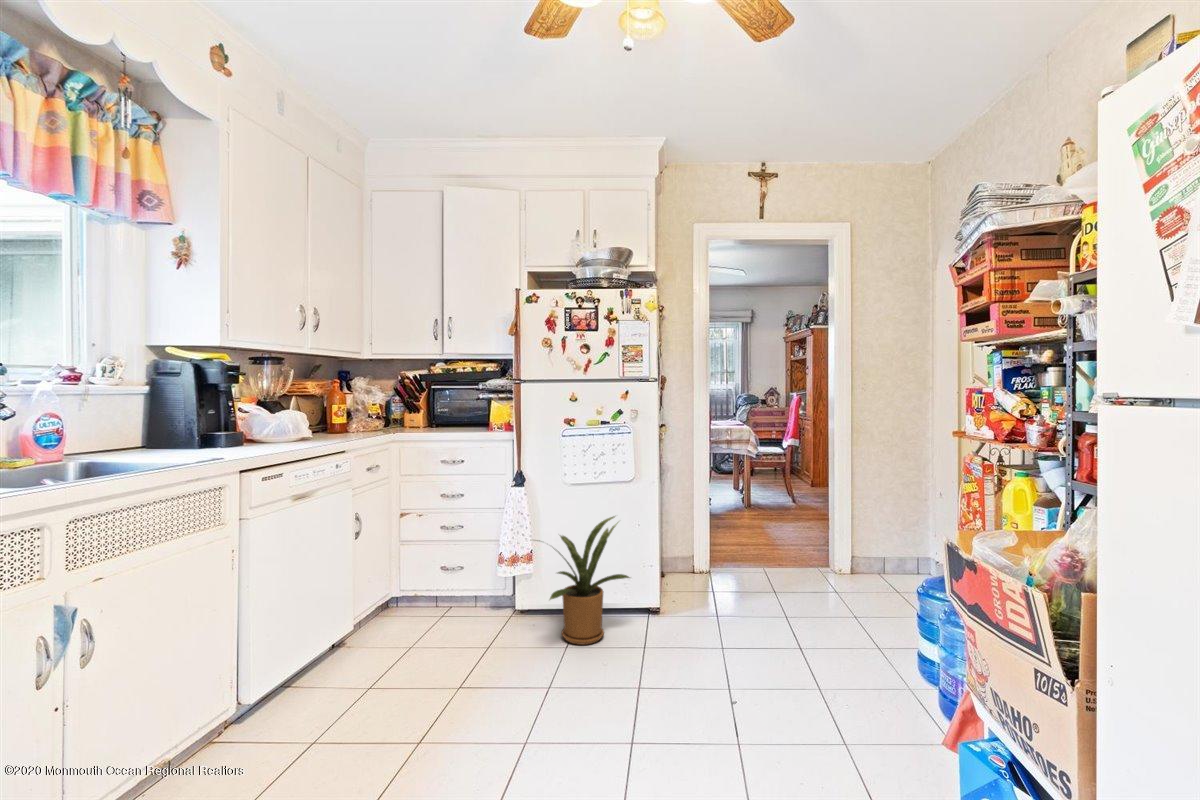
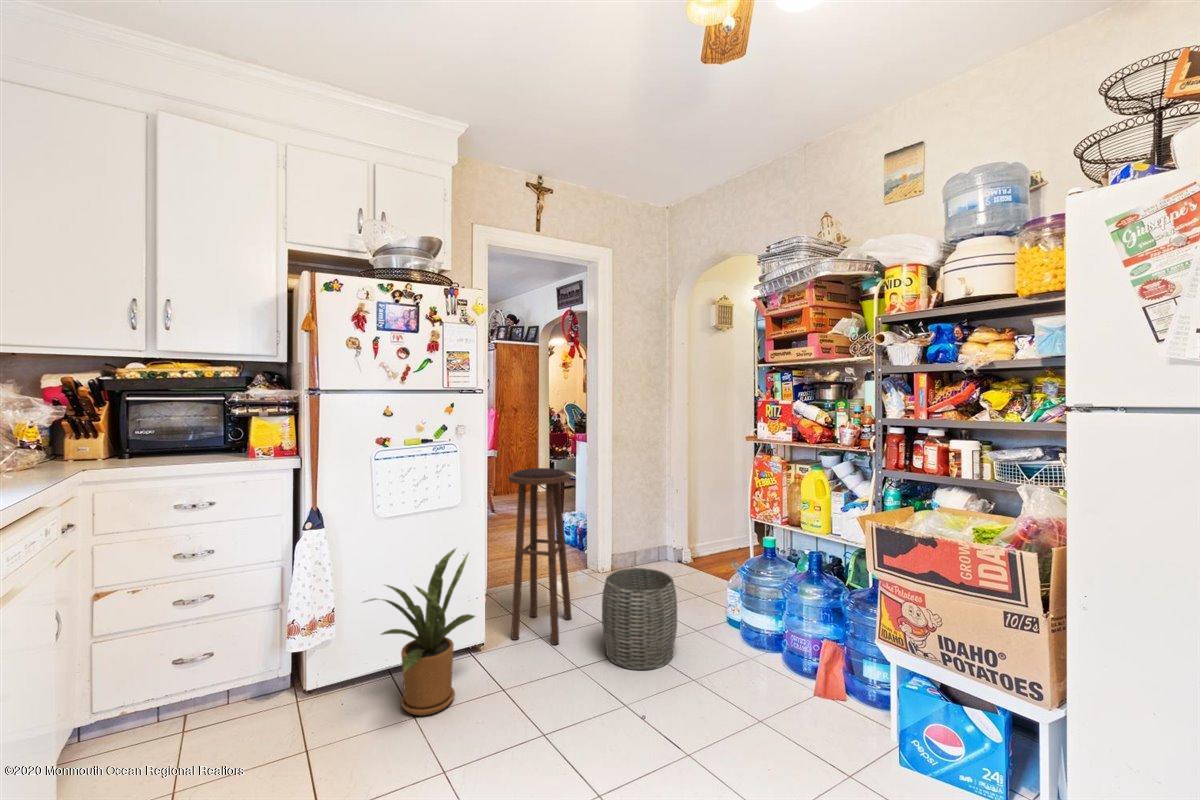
stool: none [683,456,752,628] -> present [509,468,572,644]
woven basket: none [749,568,832,675] -> present [602,568,677,670]

